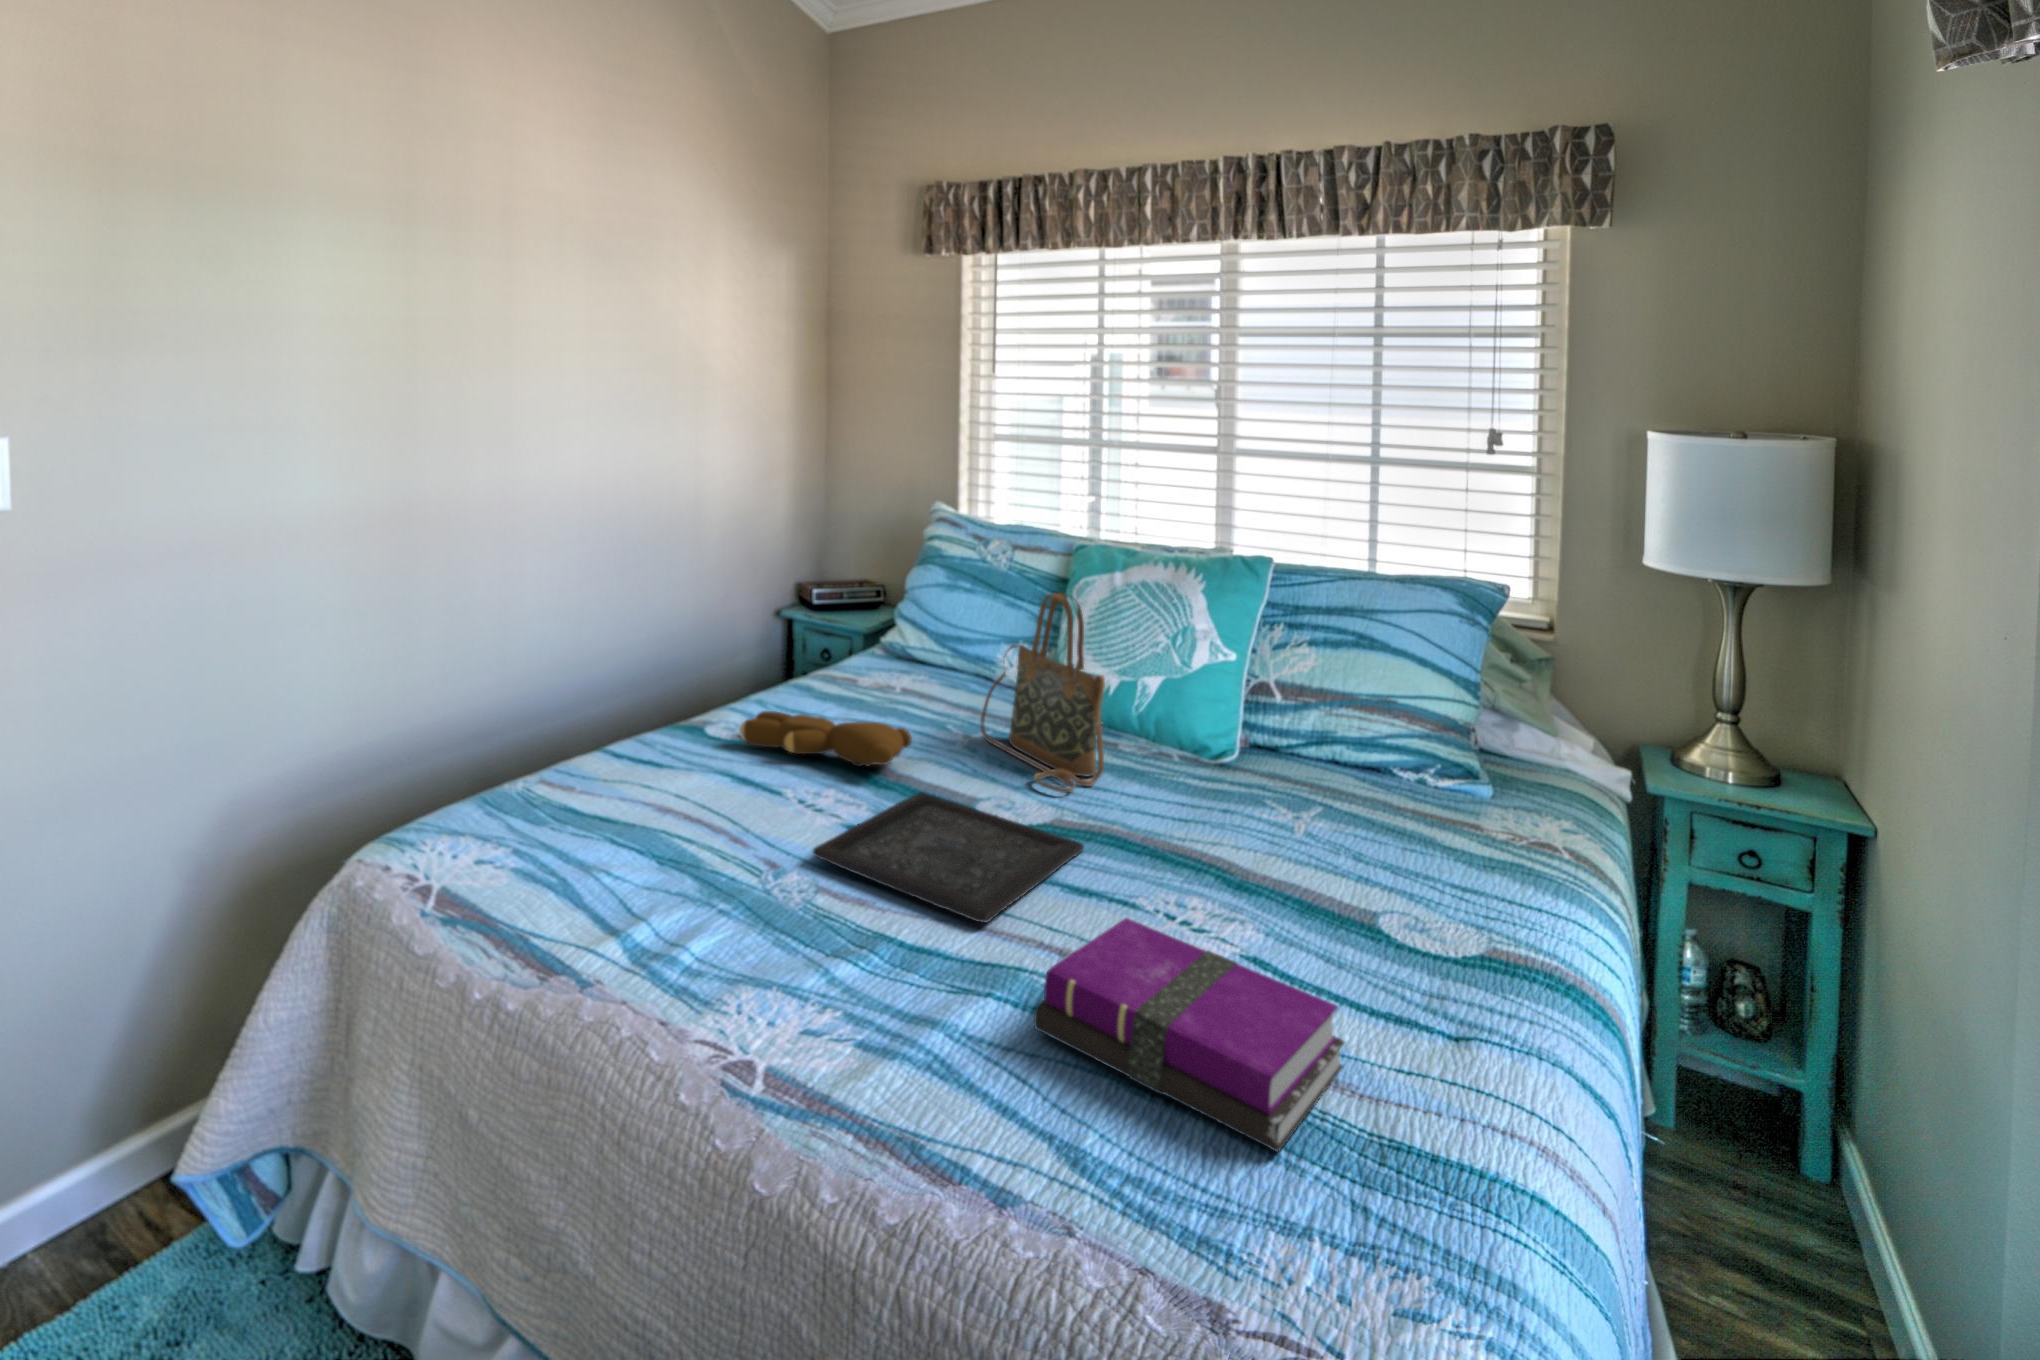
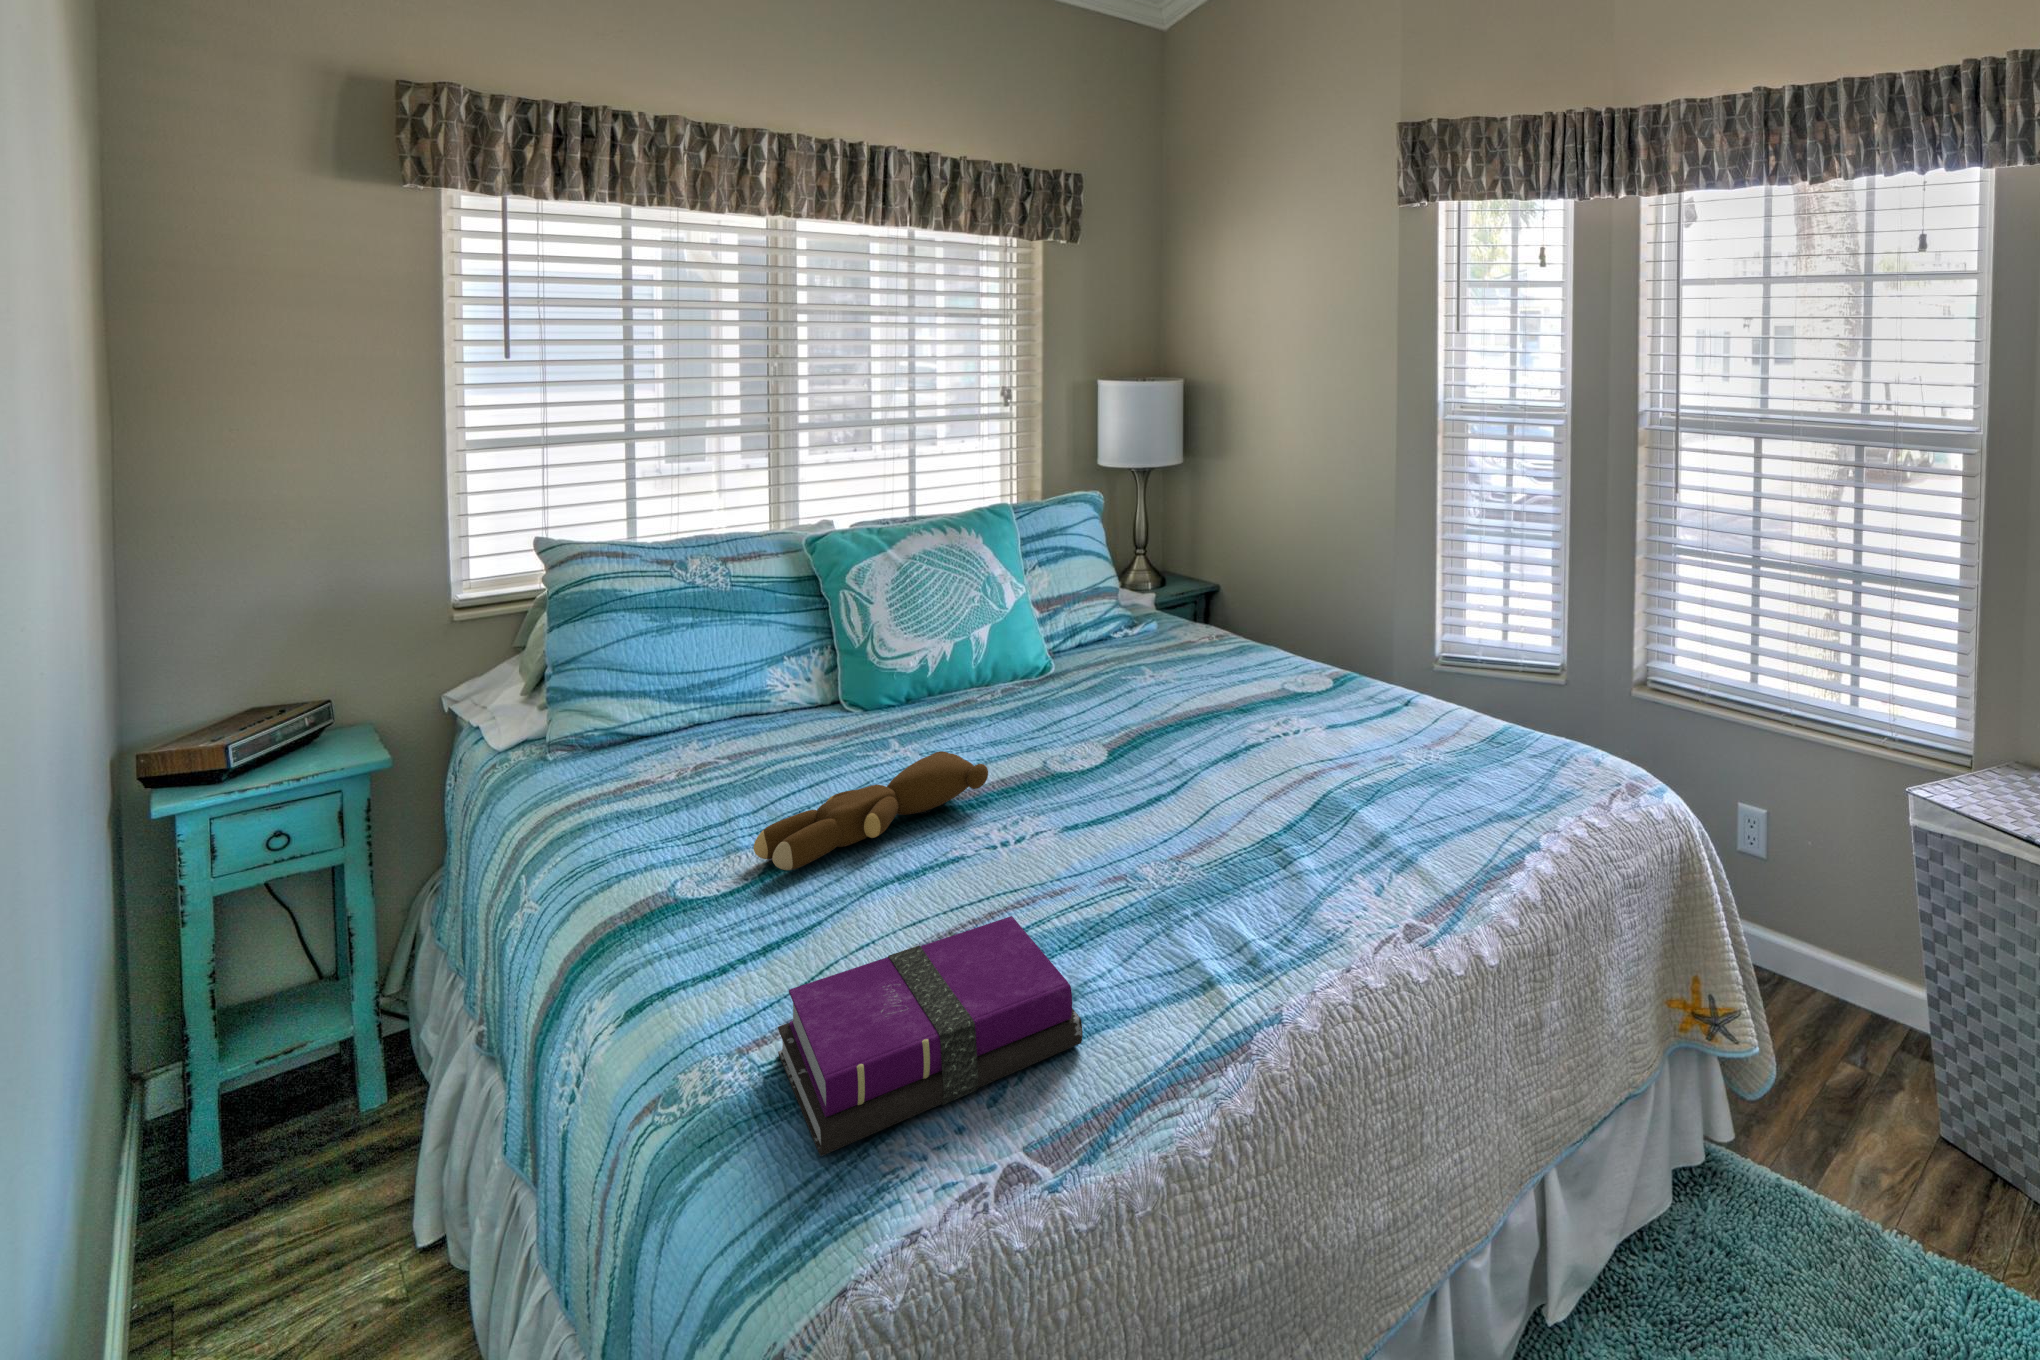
handbag: present [981,592,1105,793] -> none [904,565,1085,742]
tray: present [813,792,1083,923] -> none [1036,739,1286,851]
notebook: present [1034,918,1345,1152] -> present [778,916,1083,1156]

